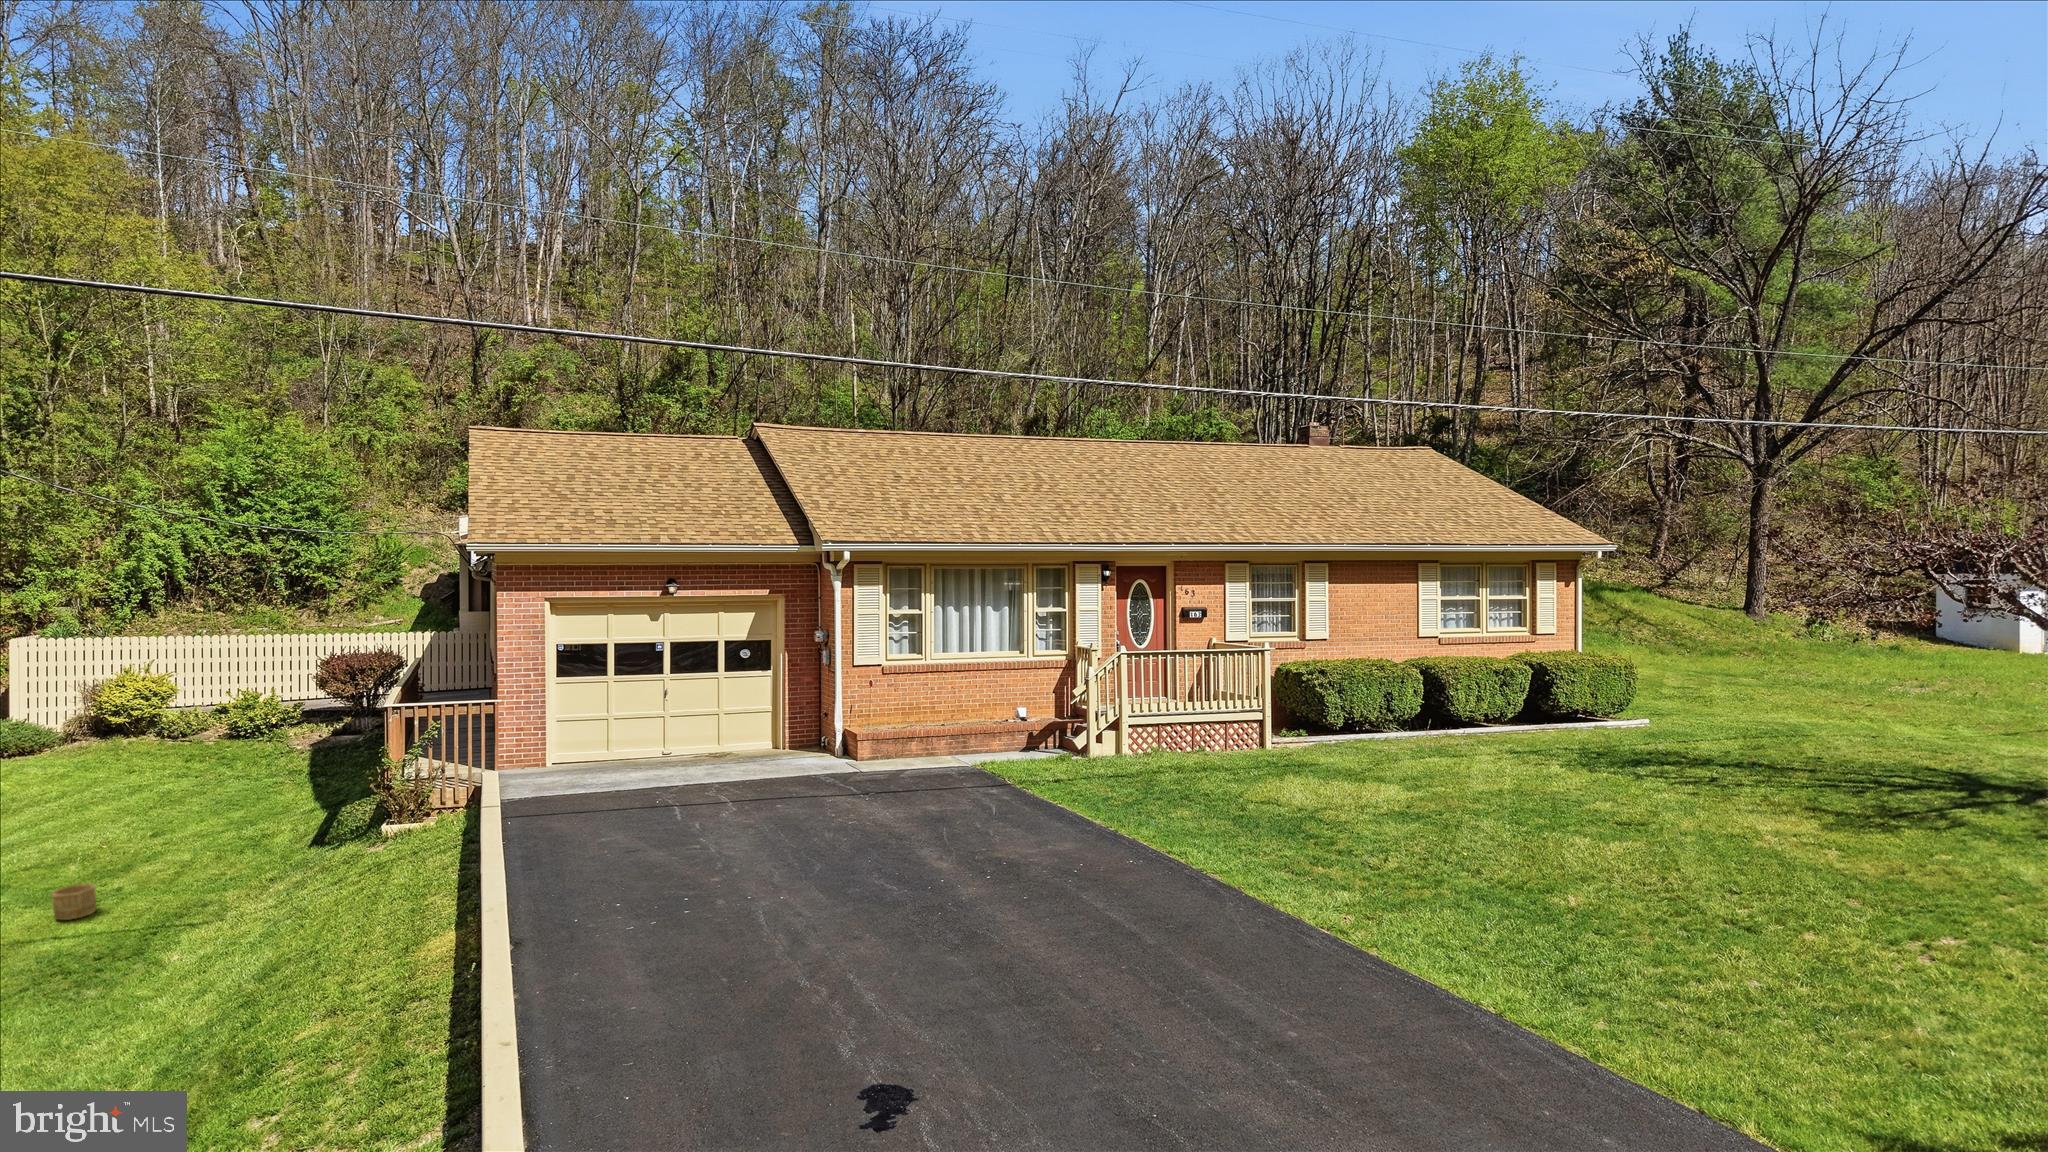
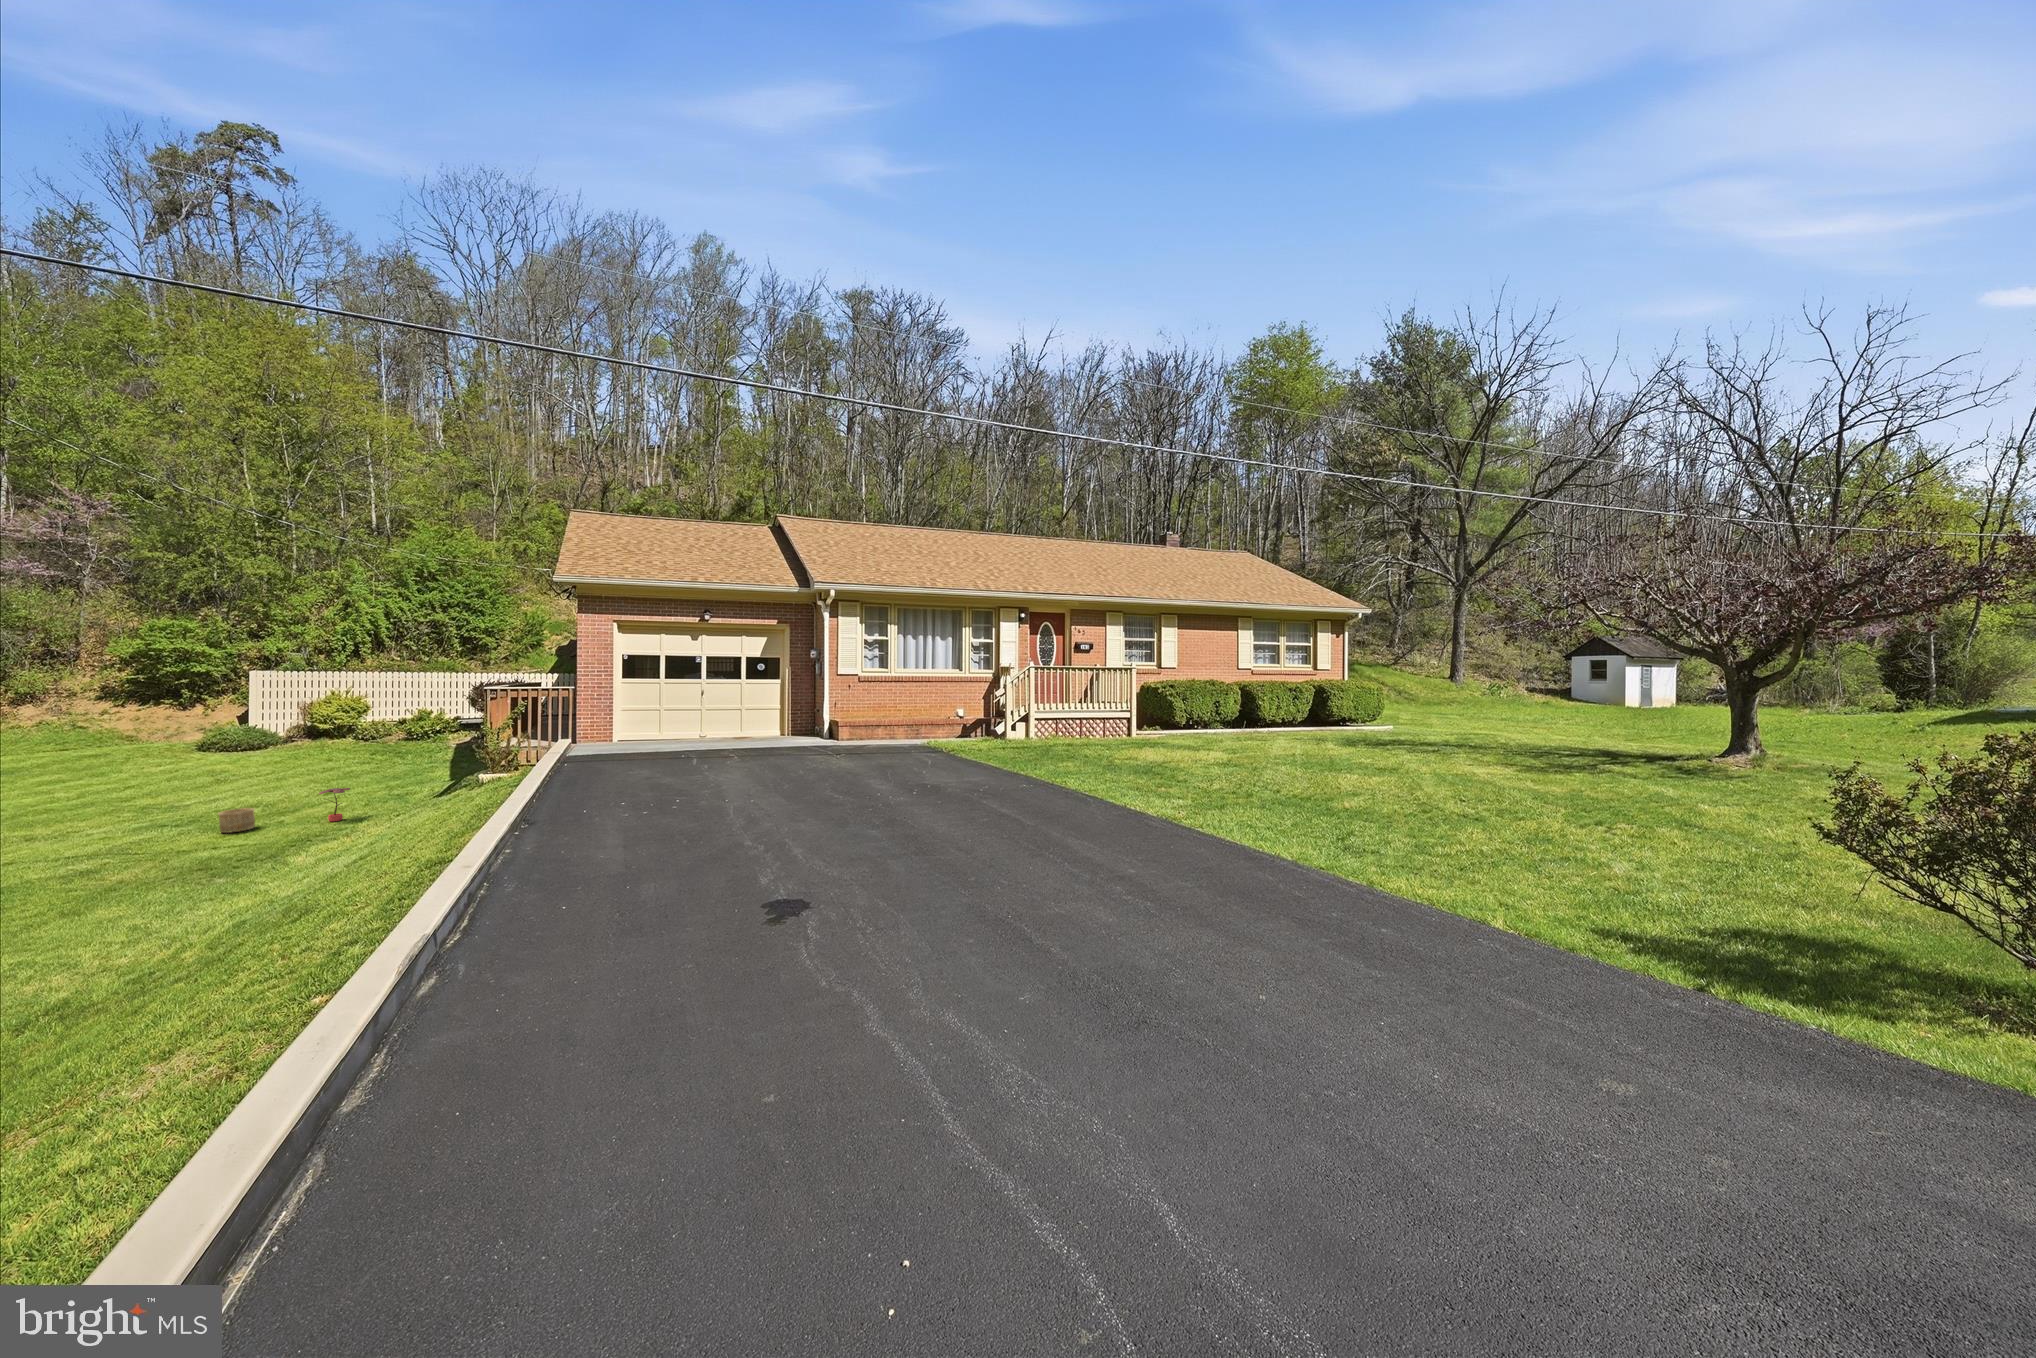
potted plant: none [177,853,214,901] -> present [319,788,350,822]

